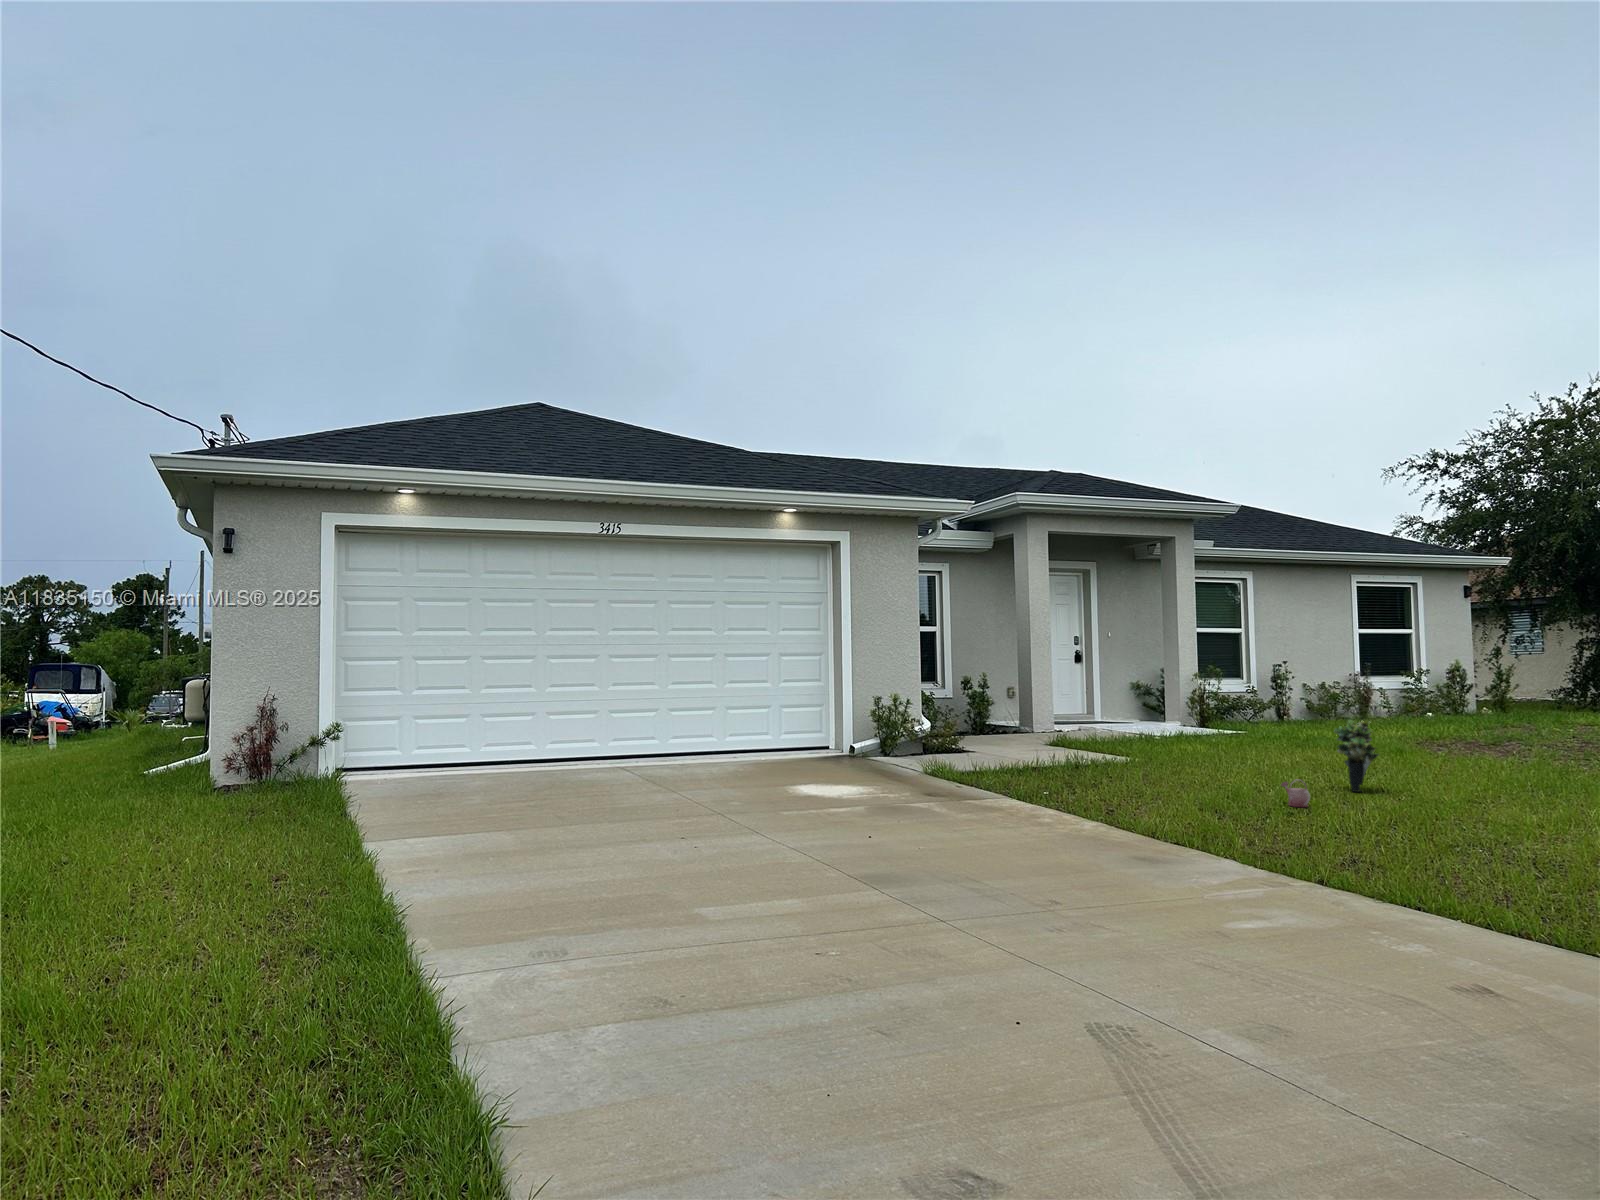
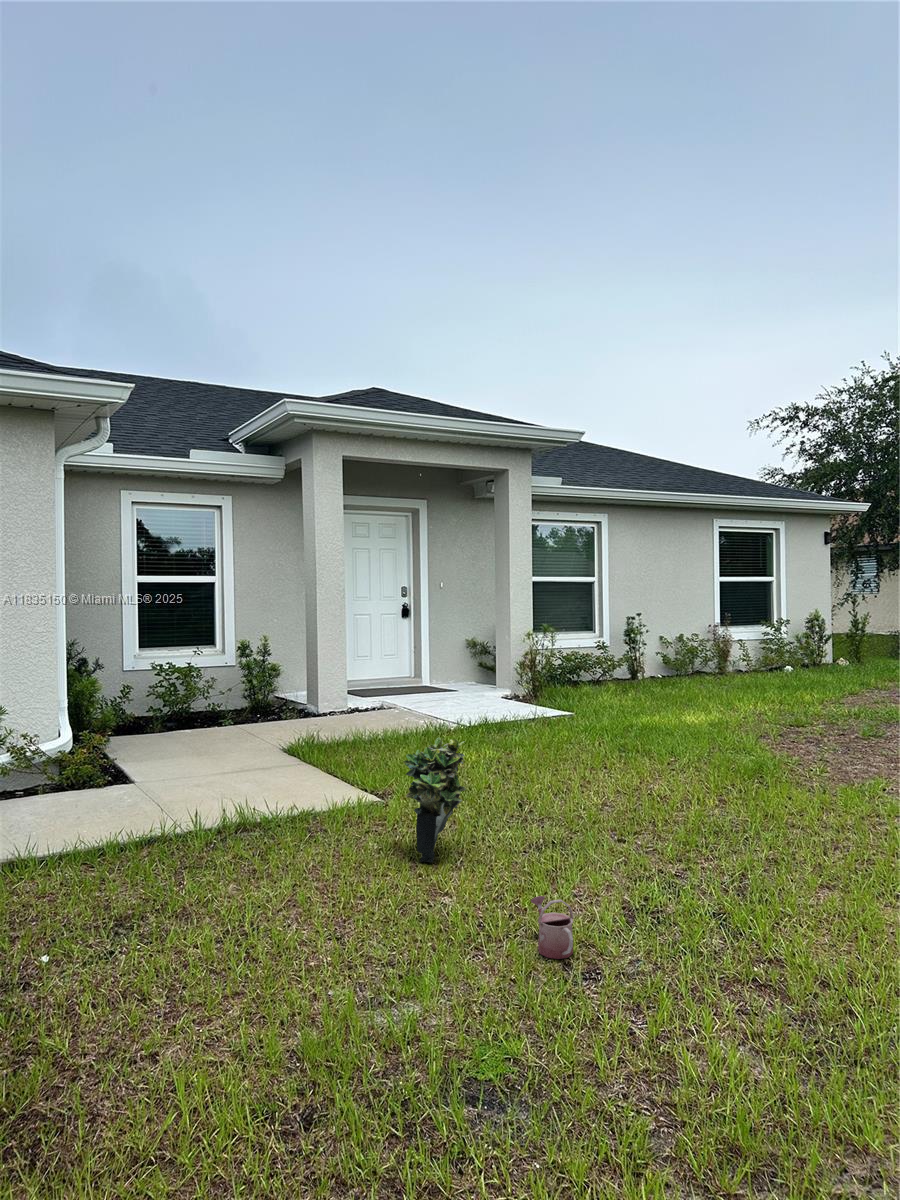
potted plant: present [1334,720,1379,792] -> present [403,738,466,863]

